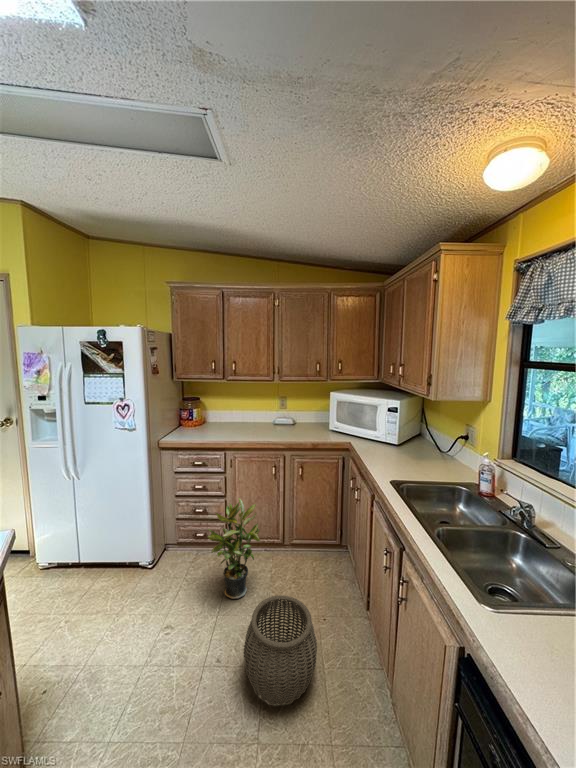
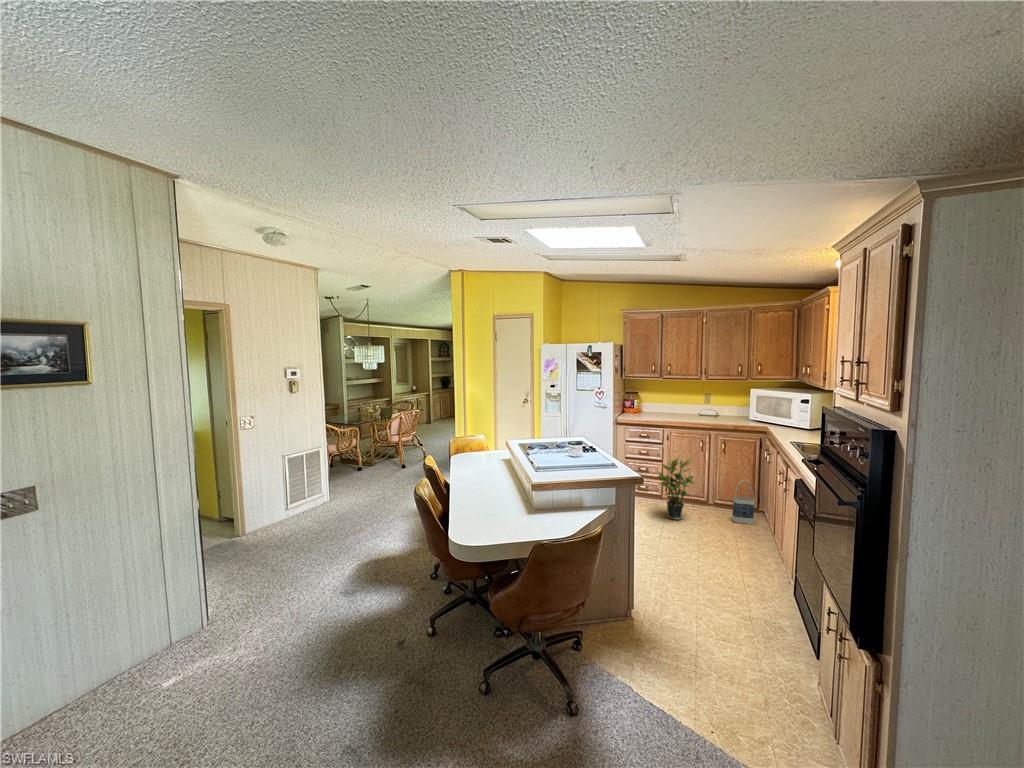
bag: none [312,521,339,581] -> present [732,480,755,524]
woven basket: present [244,595,317,705] -> none [689,505,736,553]

